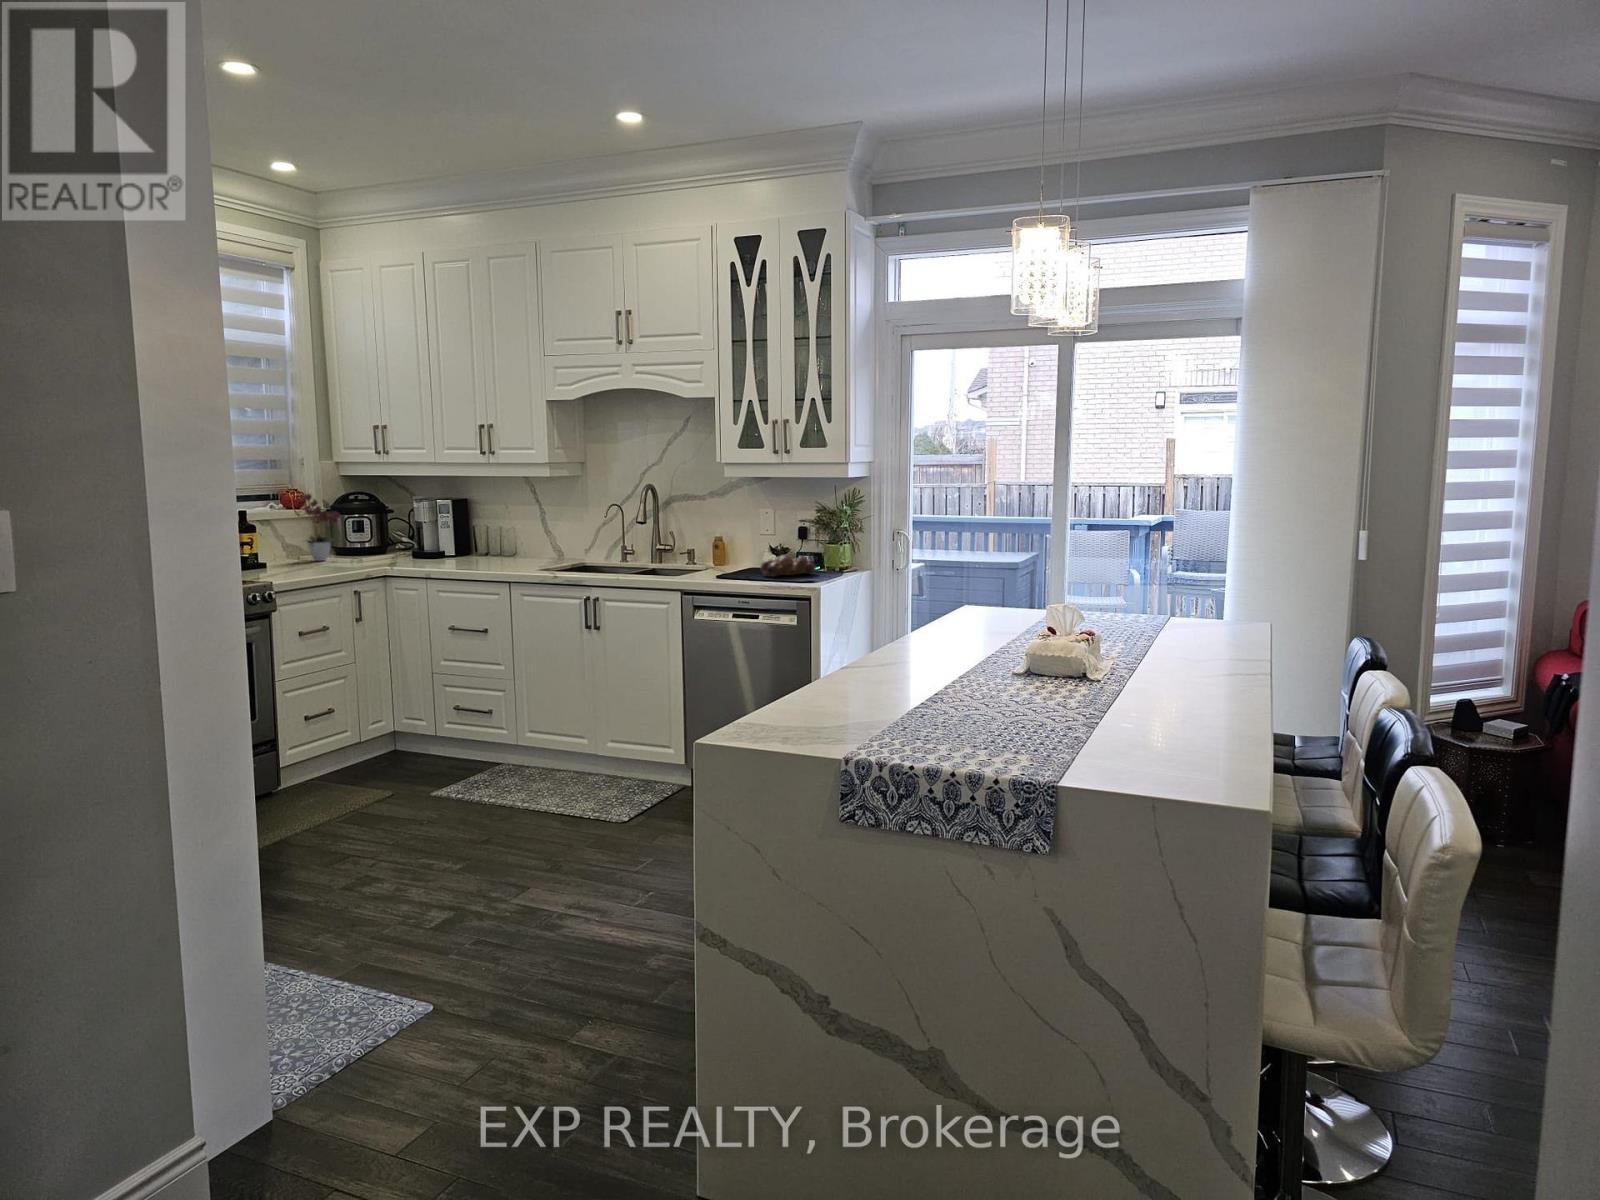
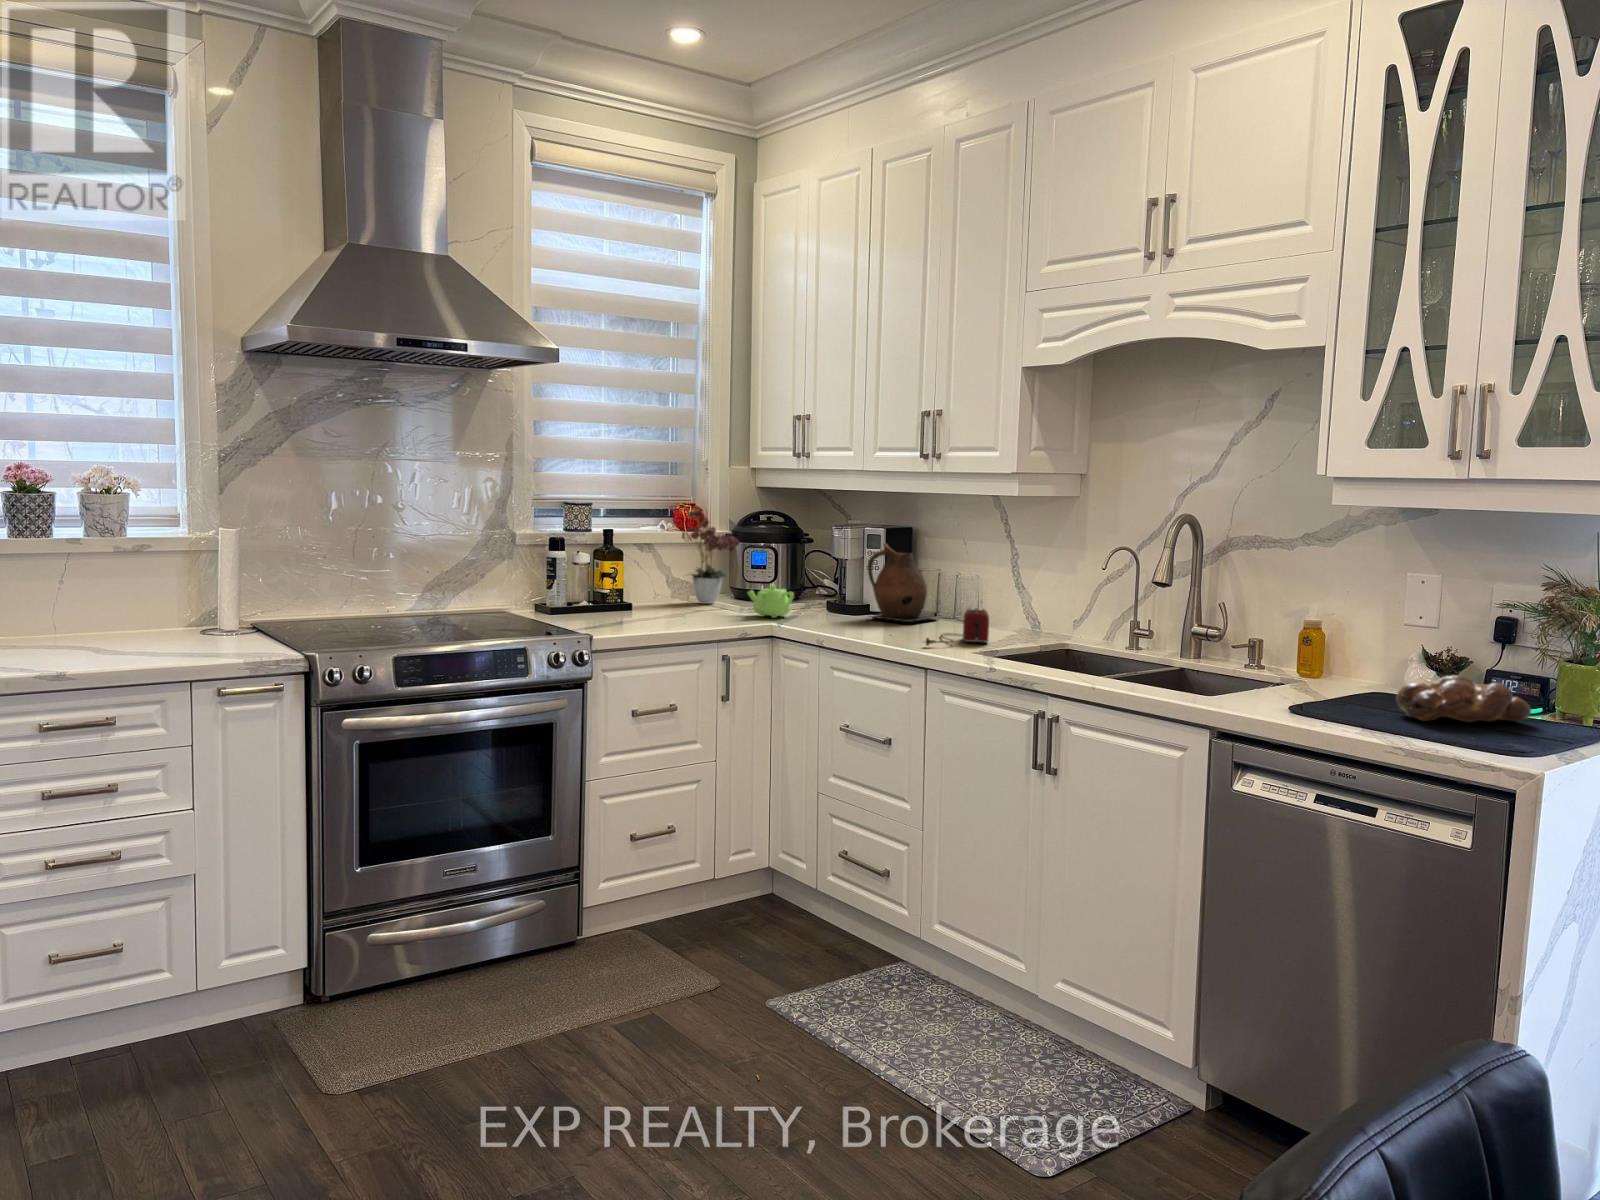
ceramic pitcher: none [445,510,494,560] -> present [868,543,935,622]
teapot: none [361,542,398,564] -> present [747,585,794,618]
toaster: none [503,546,540,570] -> present [925,608,989,646]

